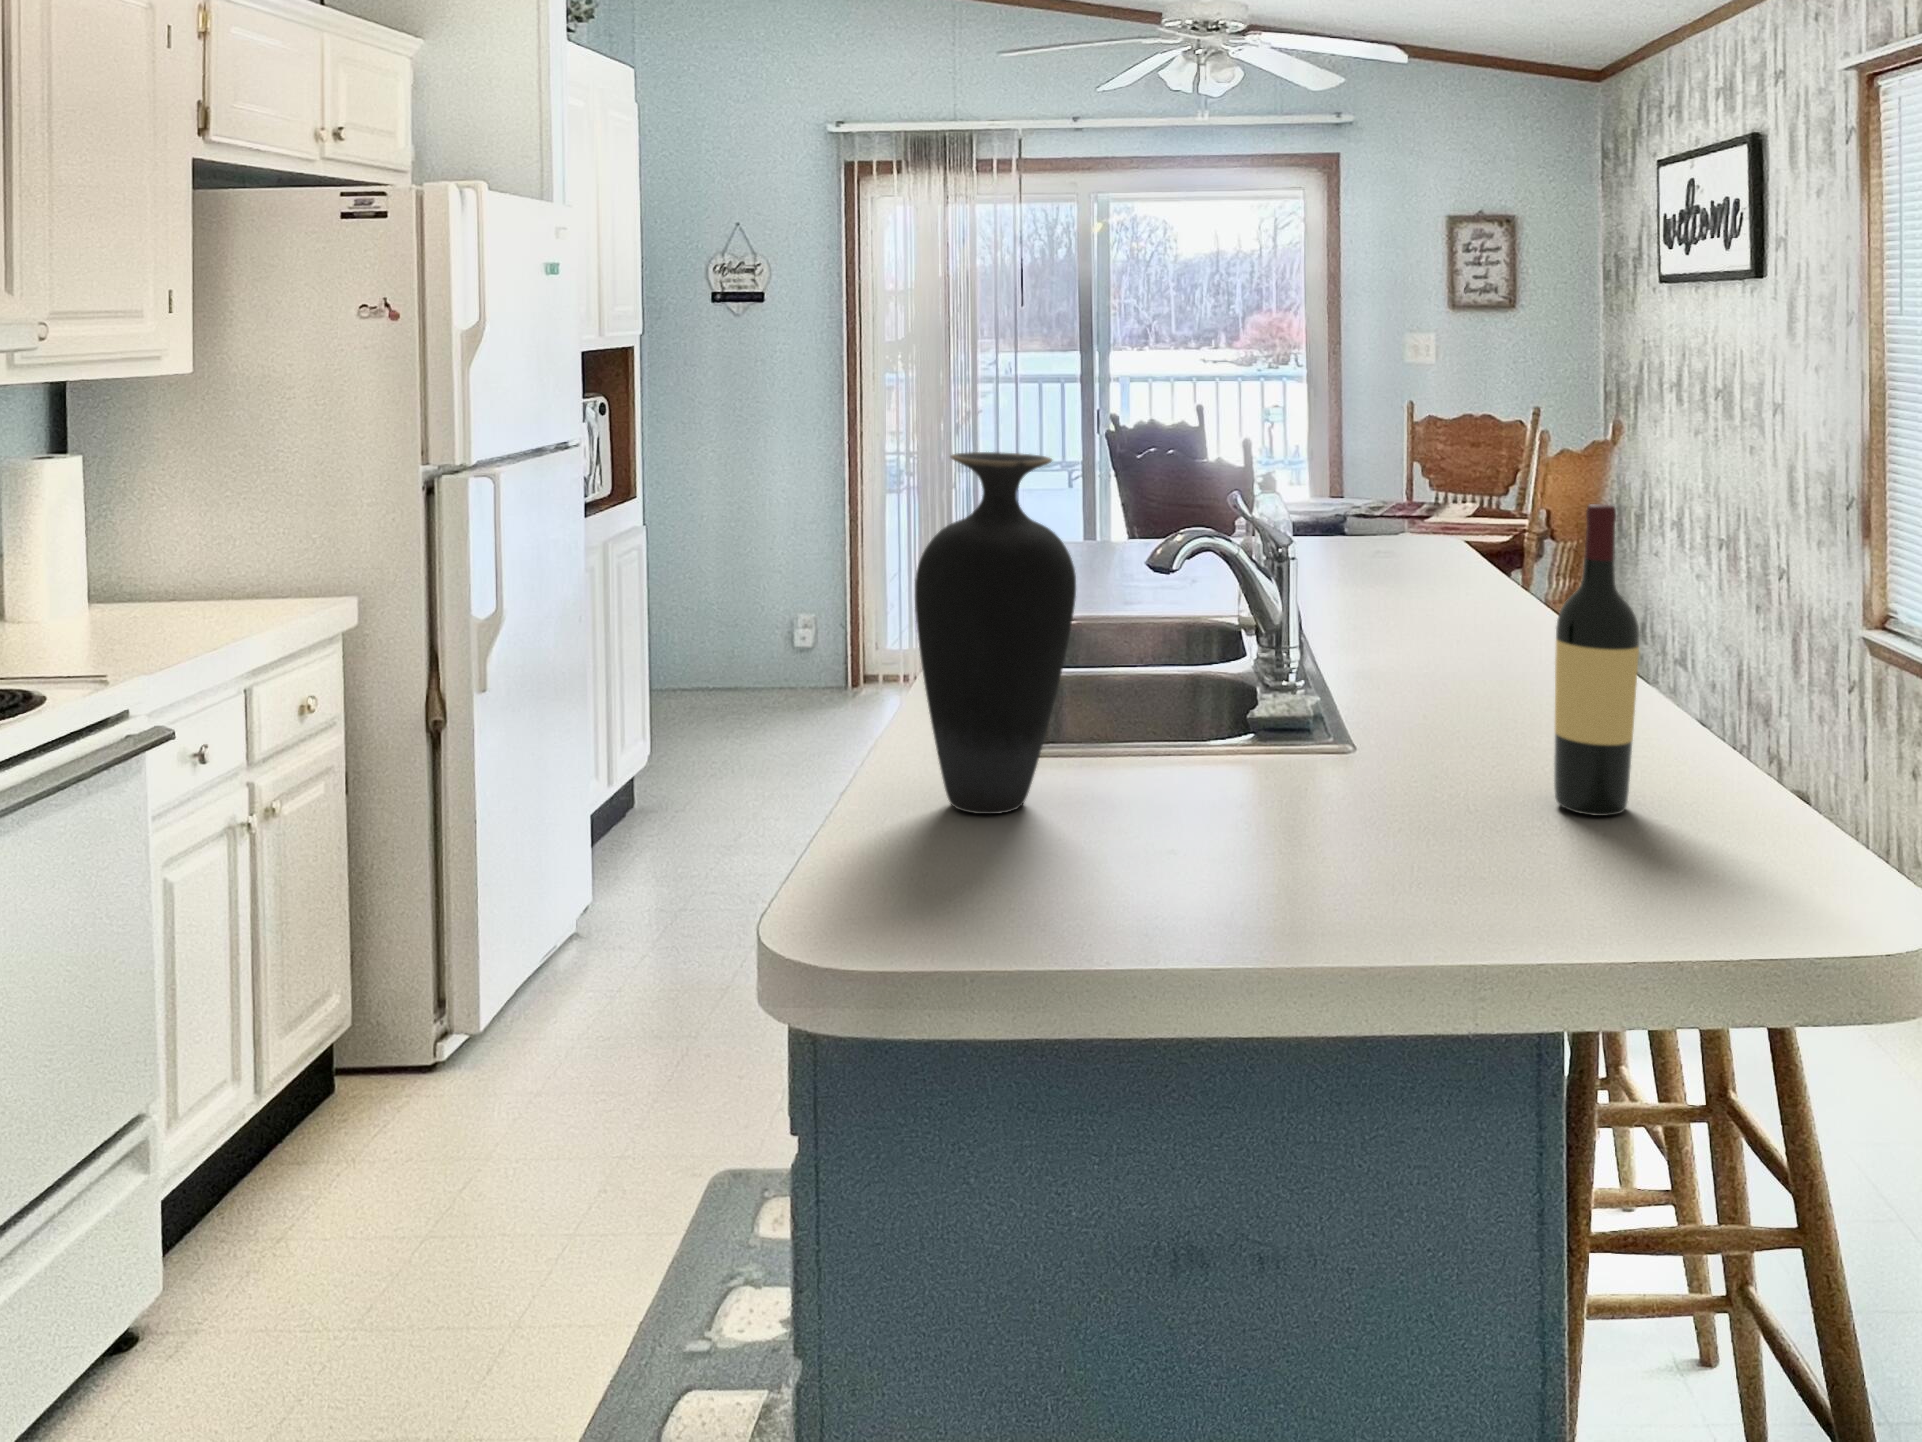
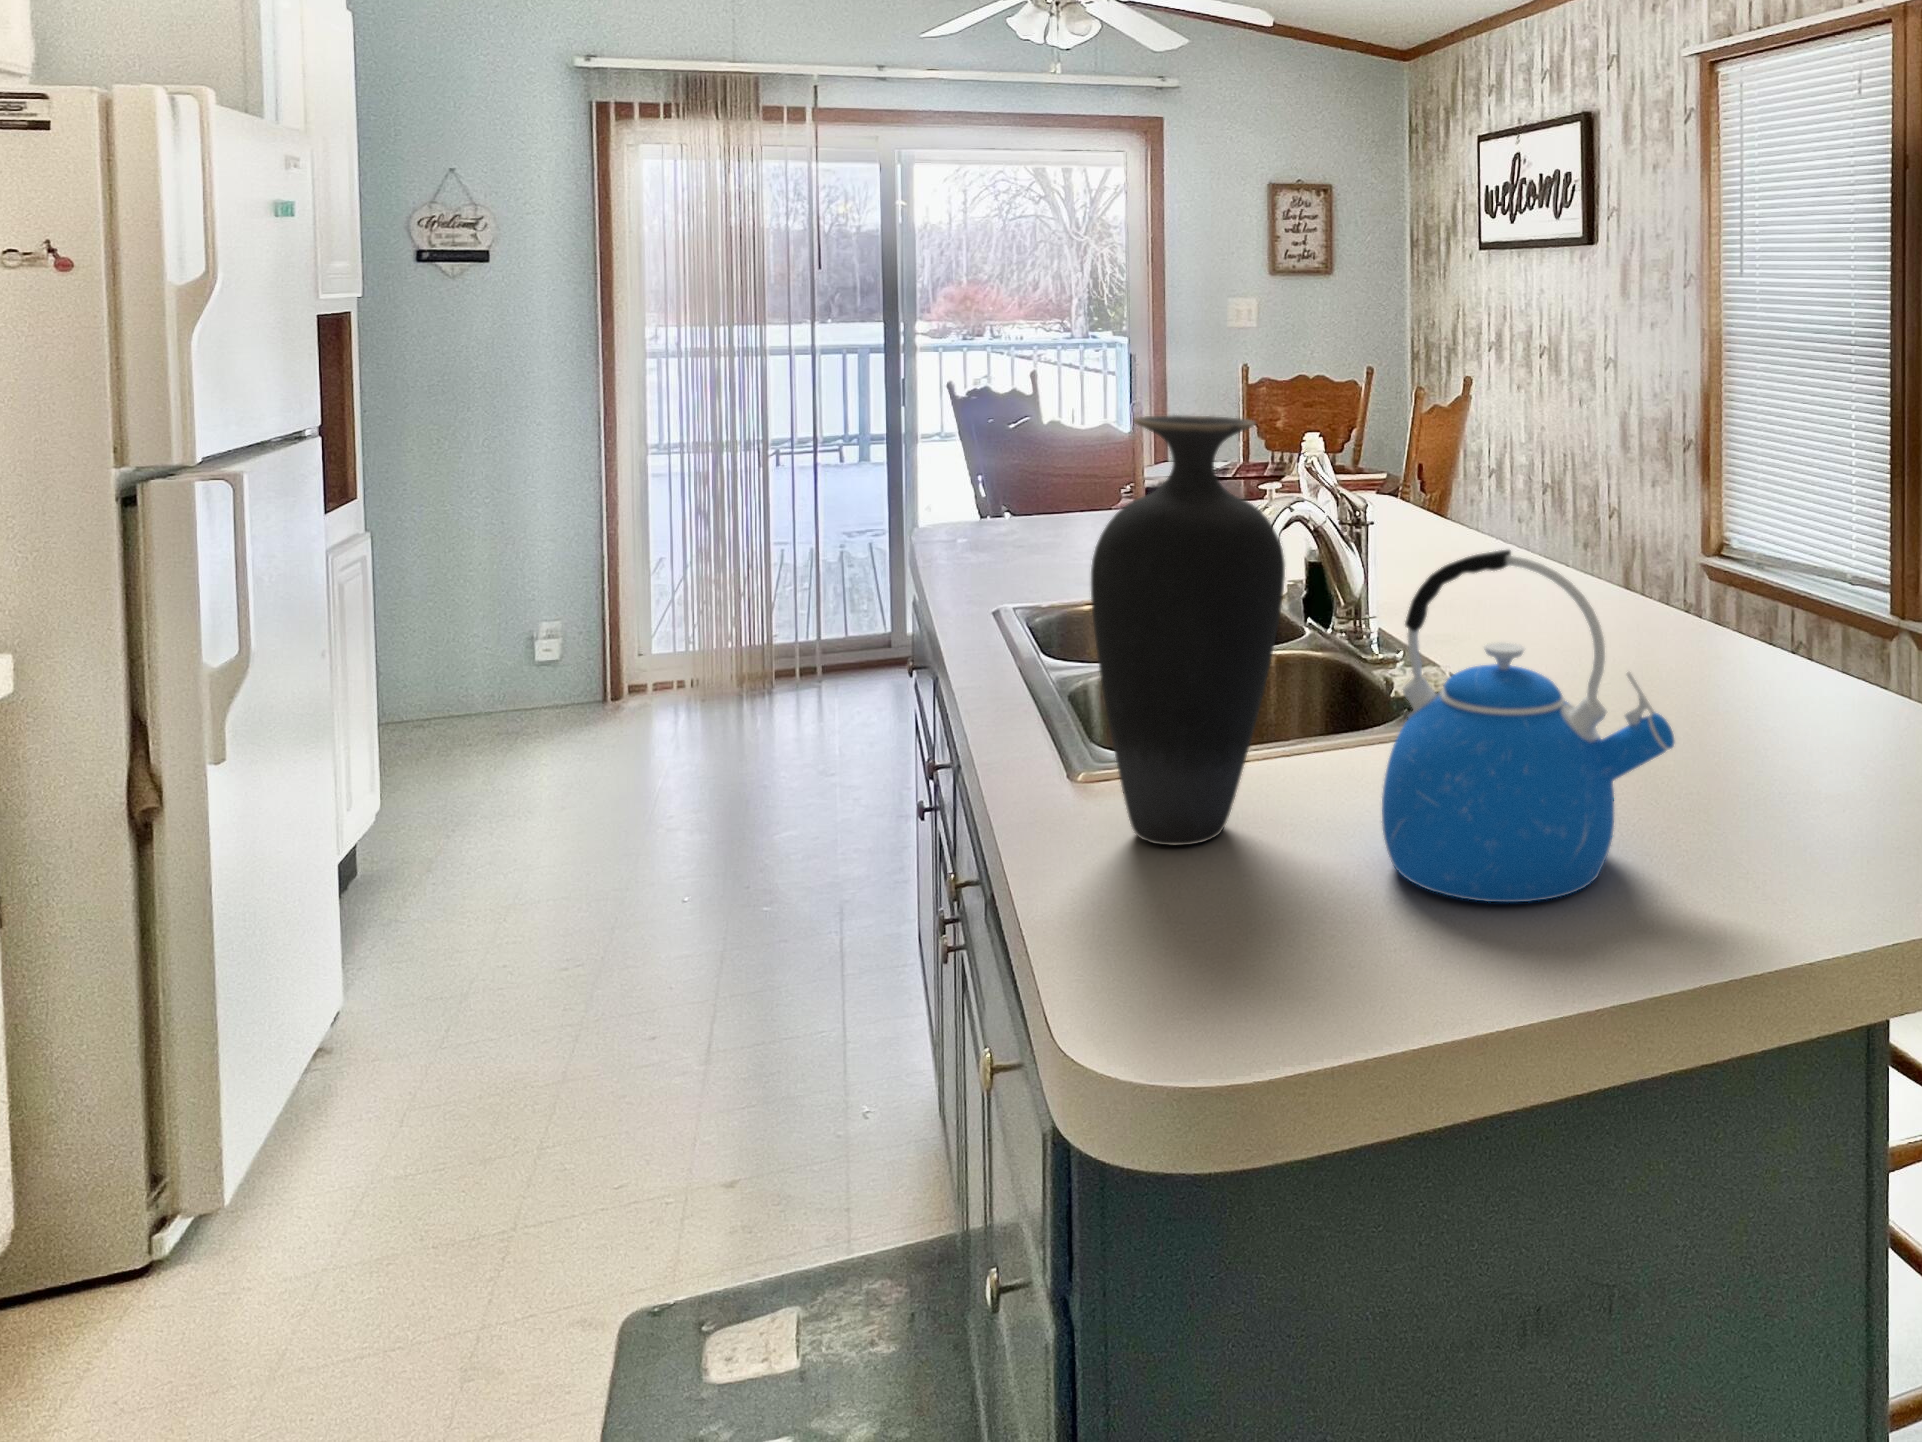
wine bottle: present [1554,504,1640,816] -> none [1755,448,1840,760]
kettle: none [1109,581,1348,891] -> present [1382,550,1674,902]

